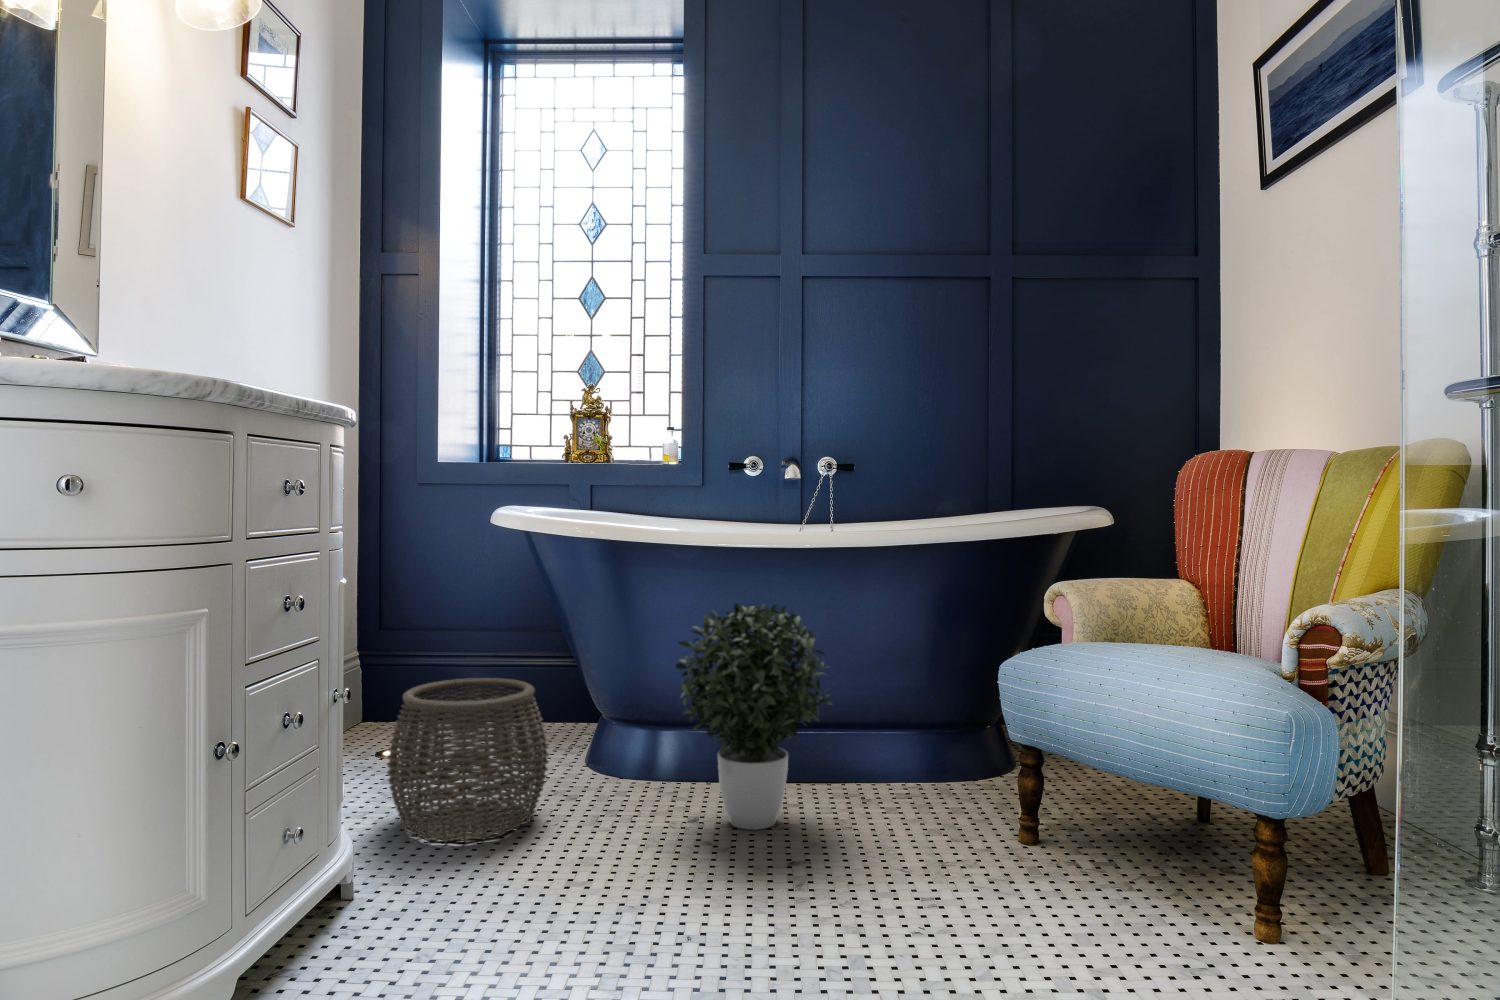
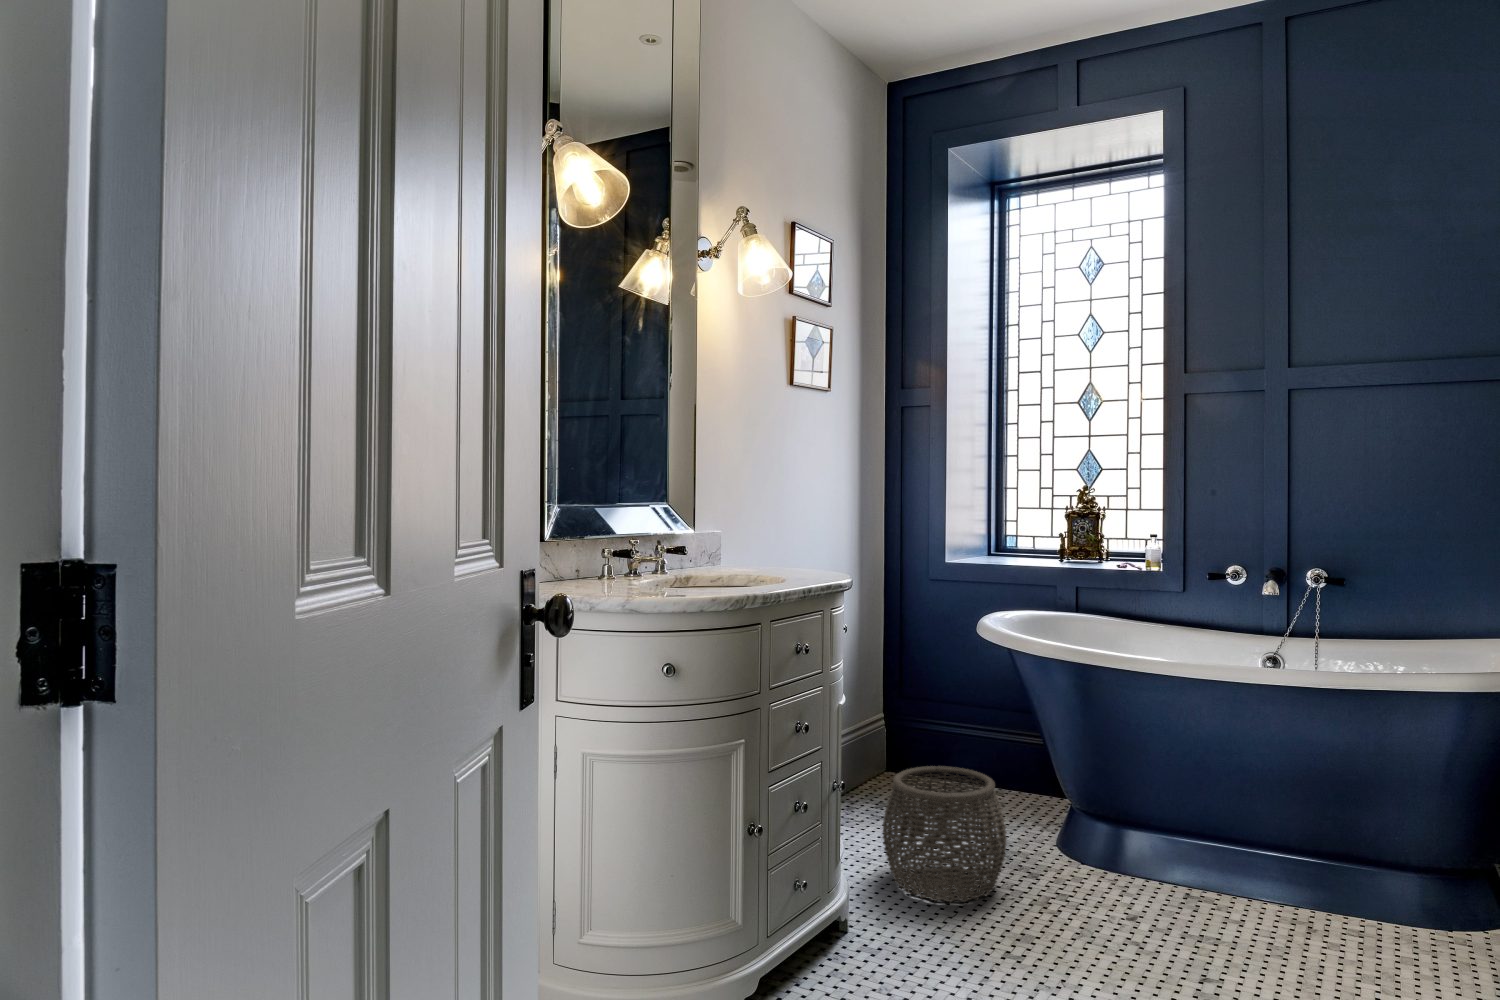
potted plant: present [676,603,832,830] -> none [1113,736,1267,948]

